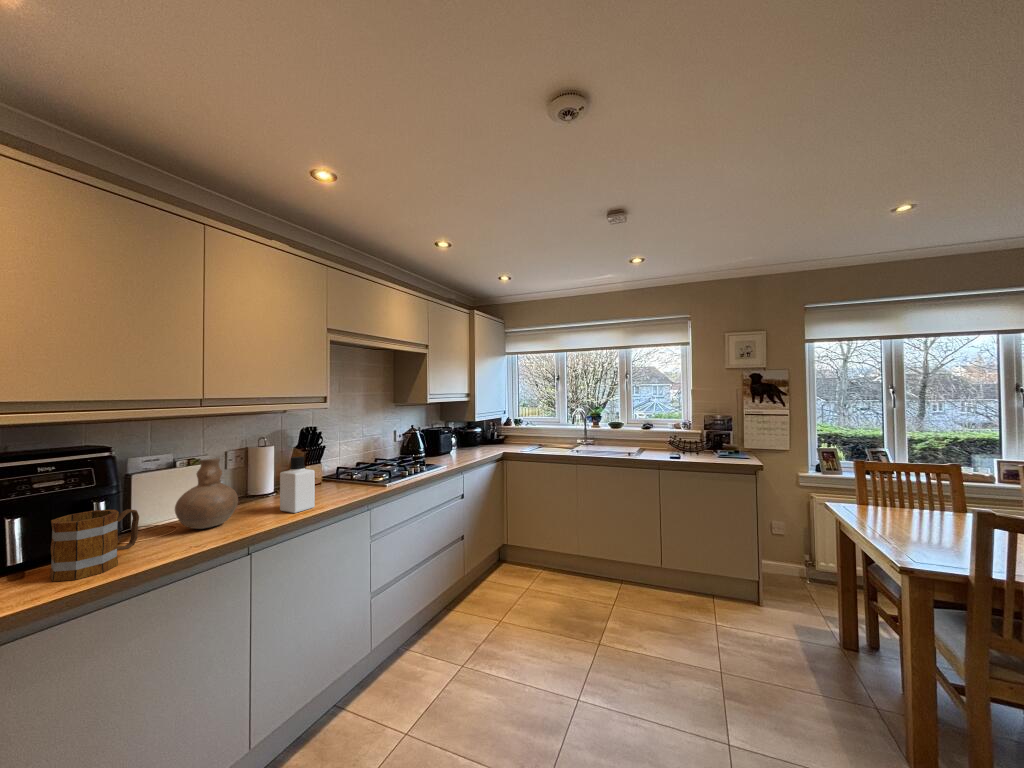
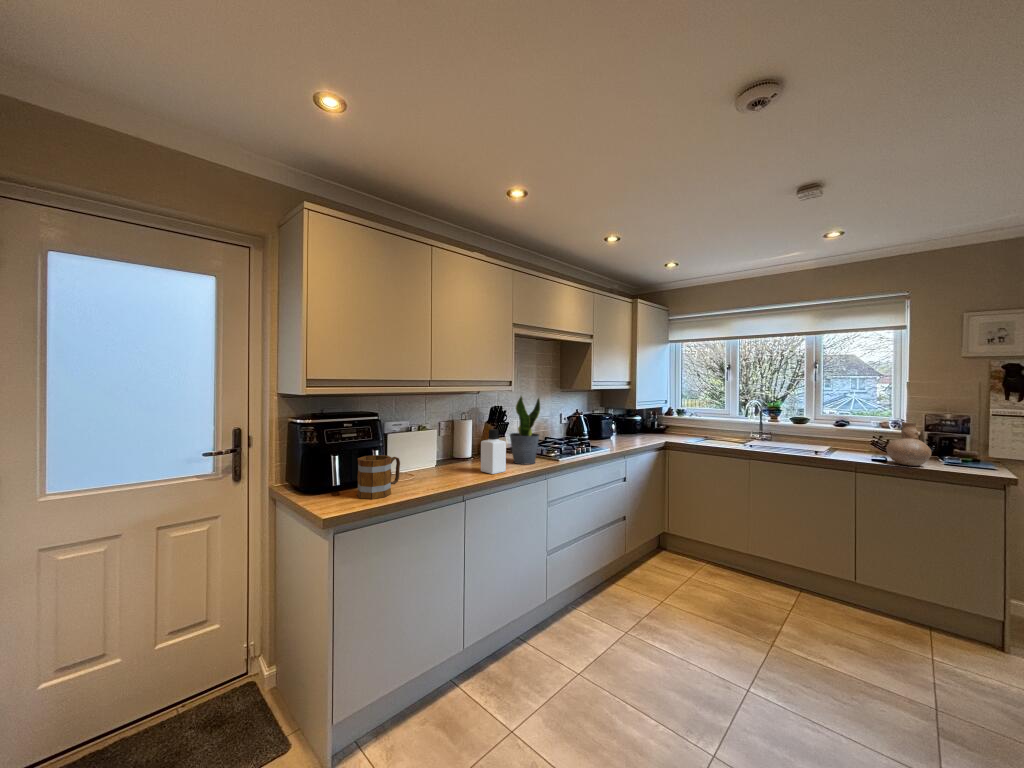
potted plant: none [324,412,363,495] -> present [510,396,540,464]
vase: present [175,458,238,529] -> present [887,423,932,466]

